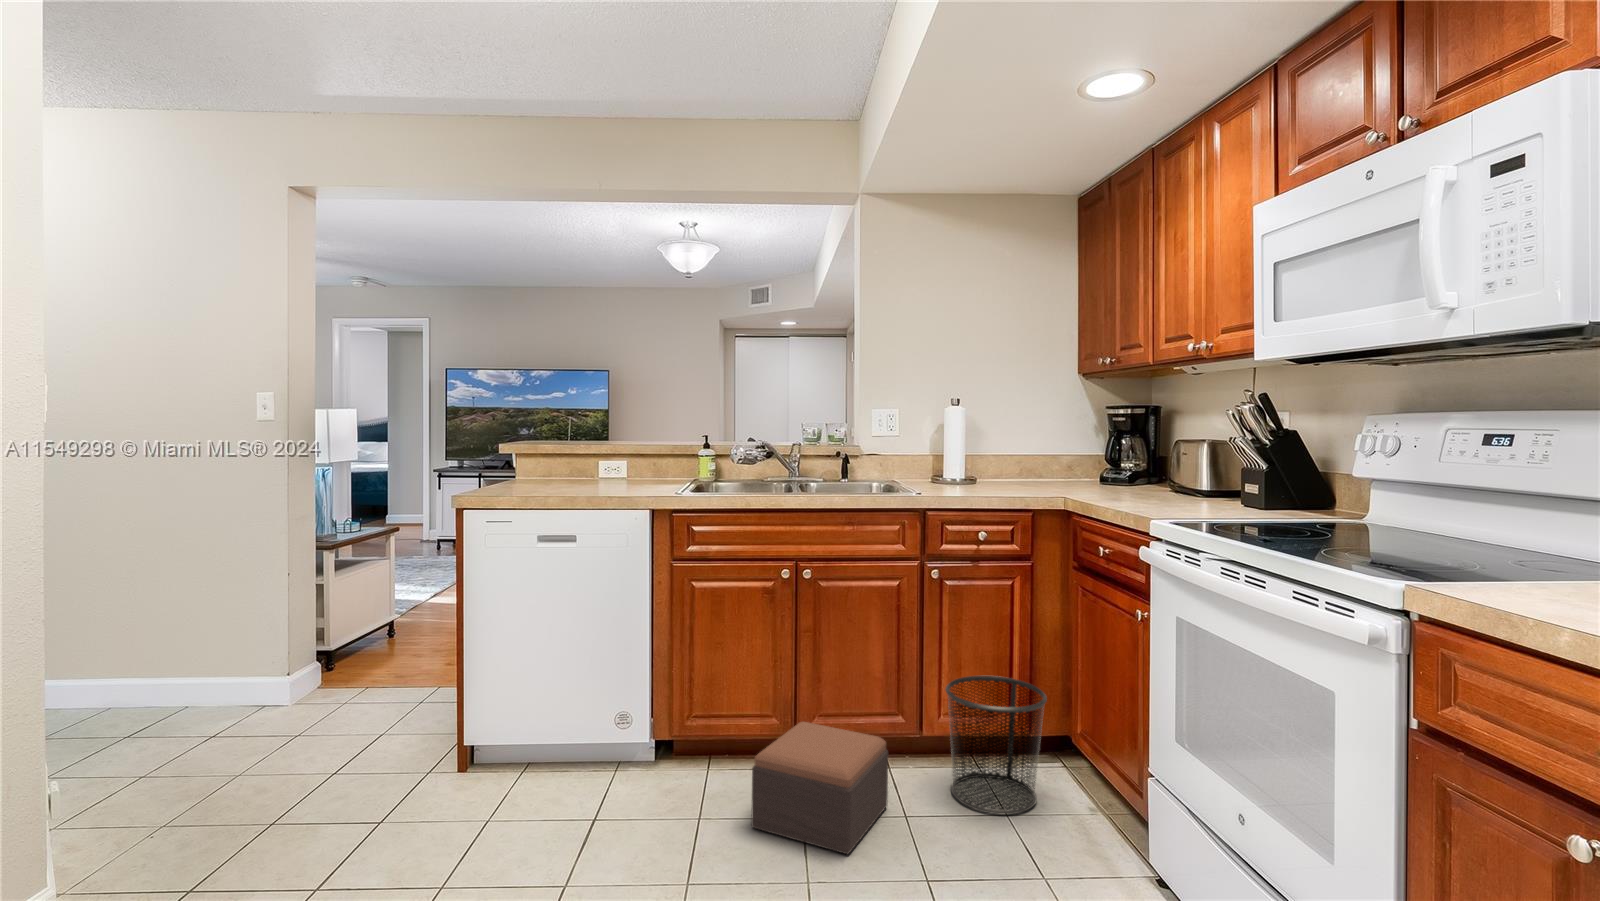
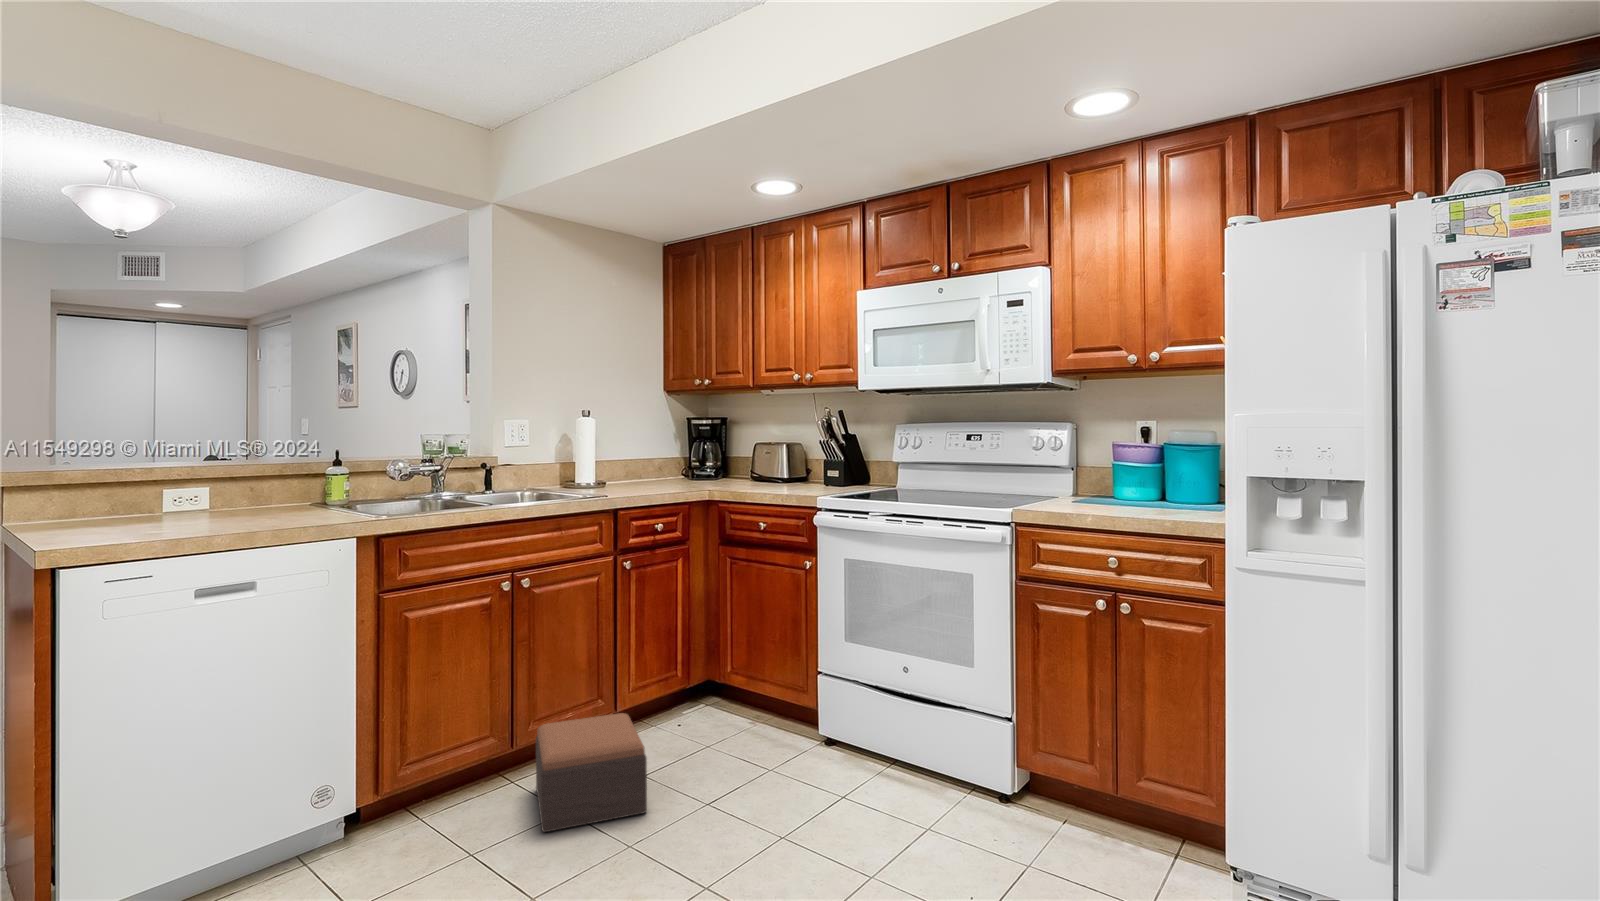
waste bin: present [945,676,1047,814] -> none [648,641,730,750]

